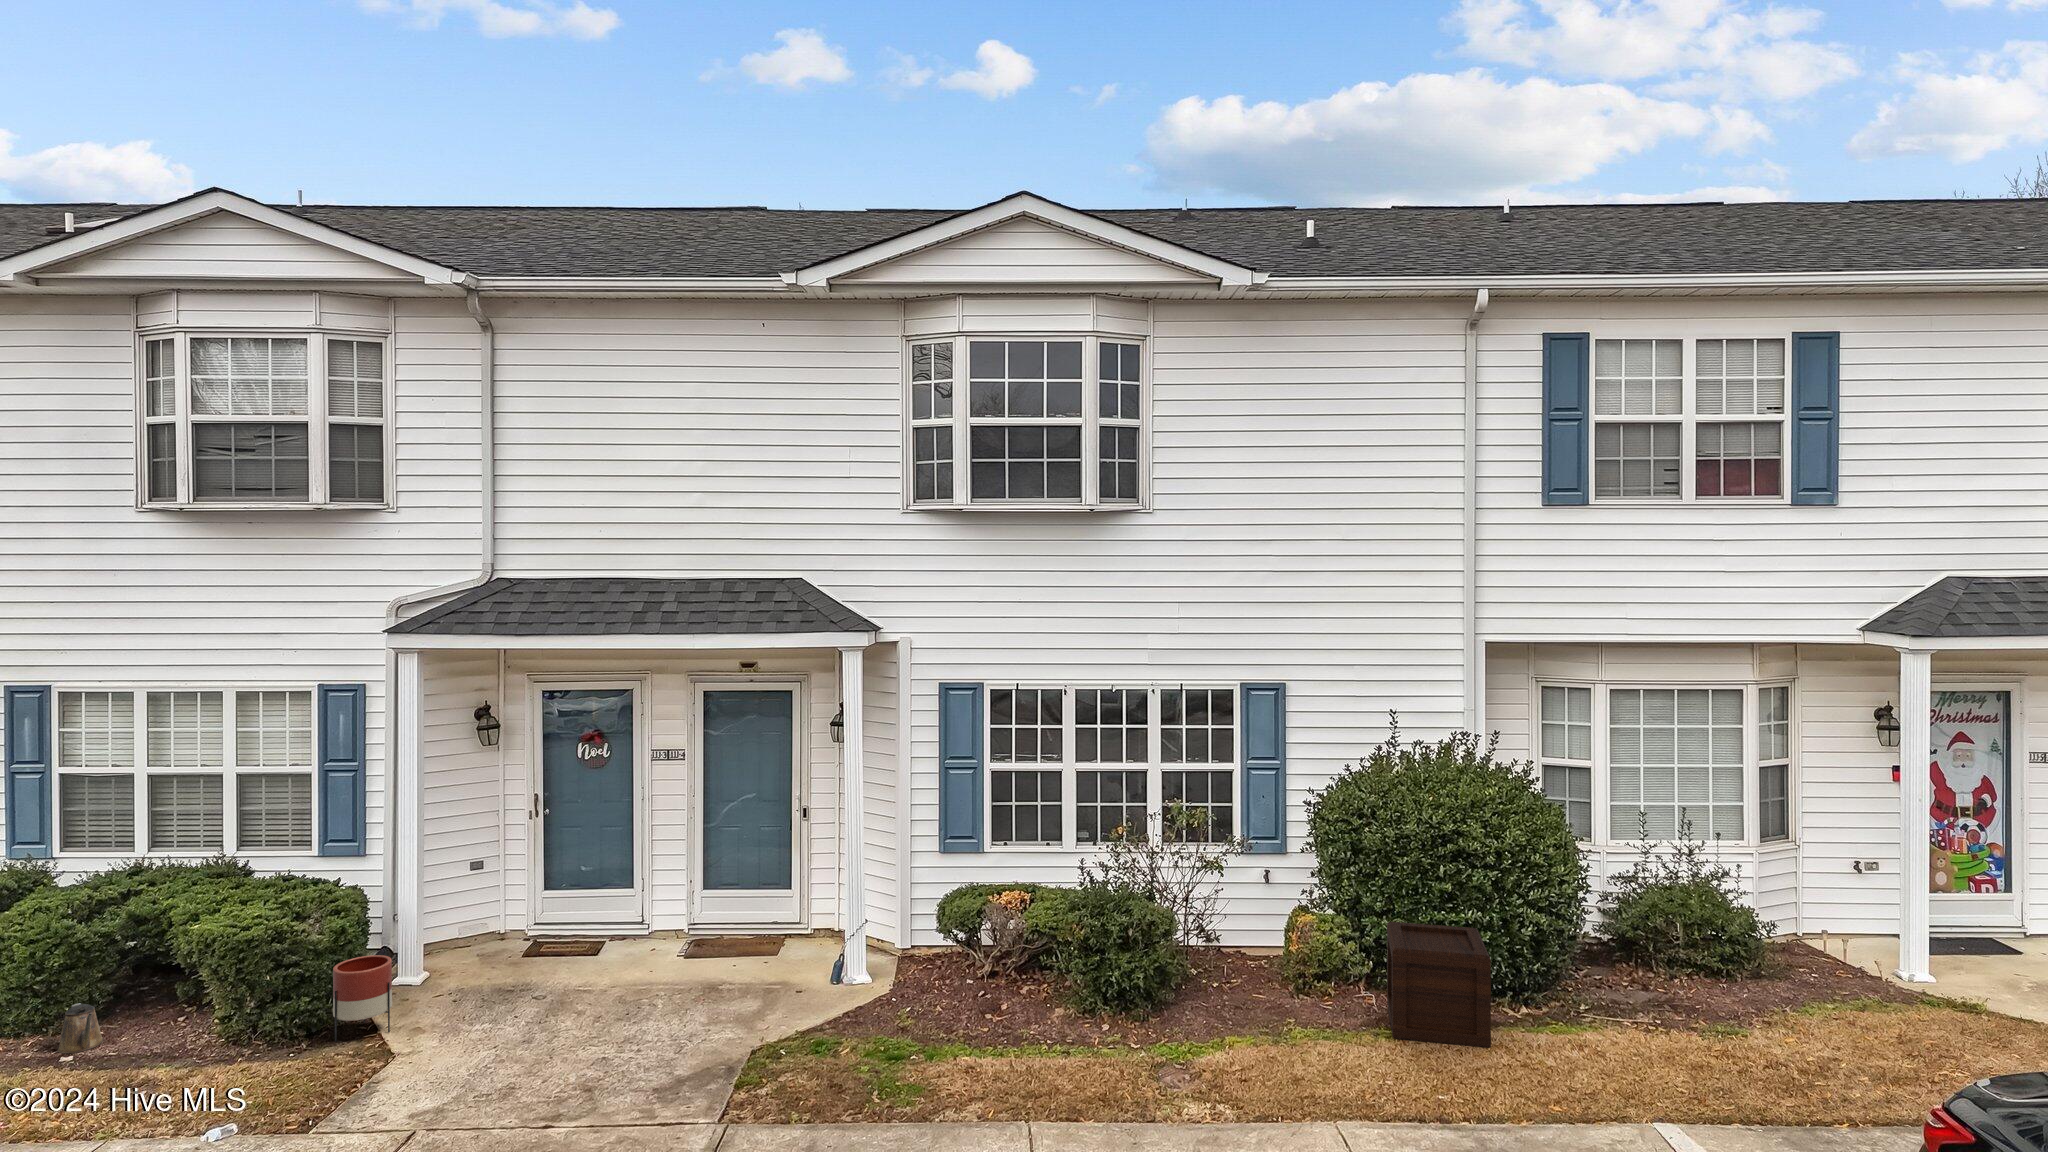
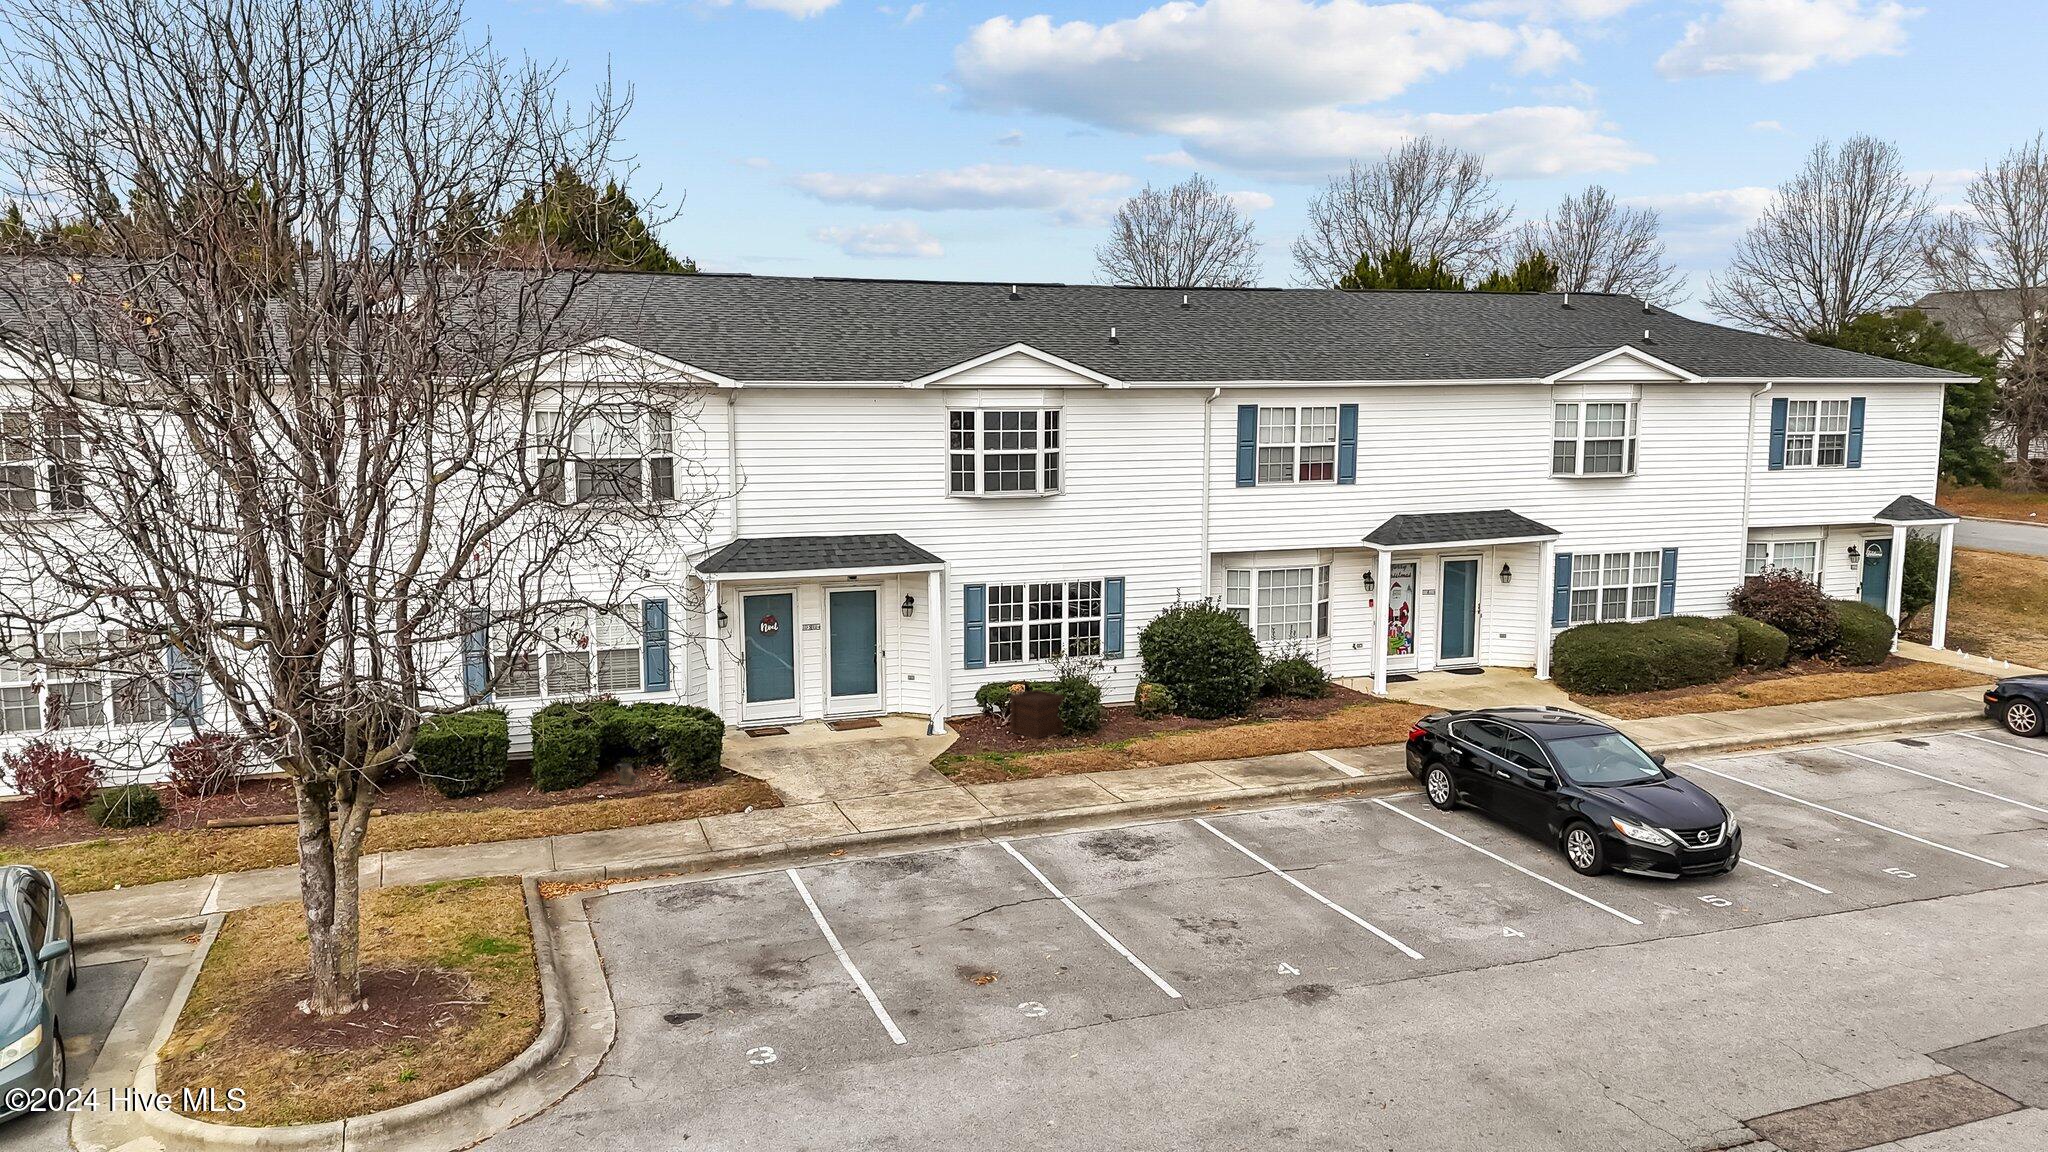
wooden crate: present [1387,922,1491,1048] -> present [1010,689,1064,739]
planter: present [333,955,392,1042] -> none [739,731,765,769]

